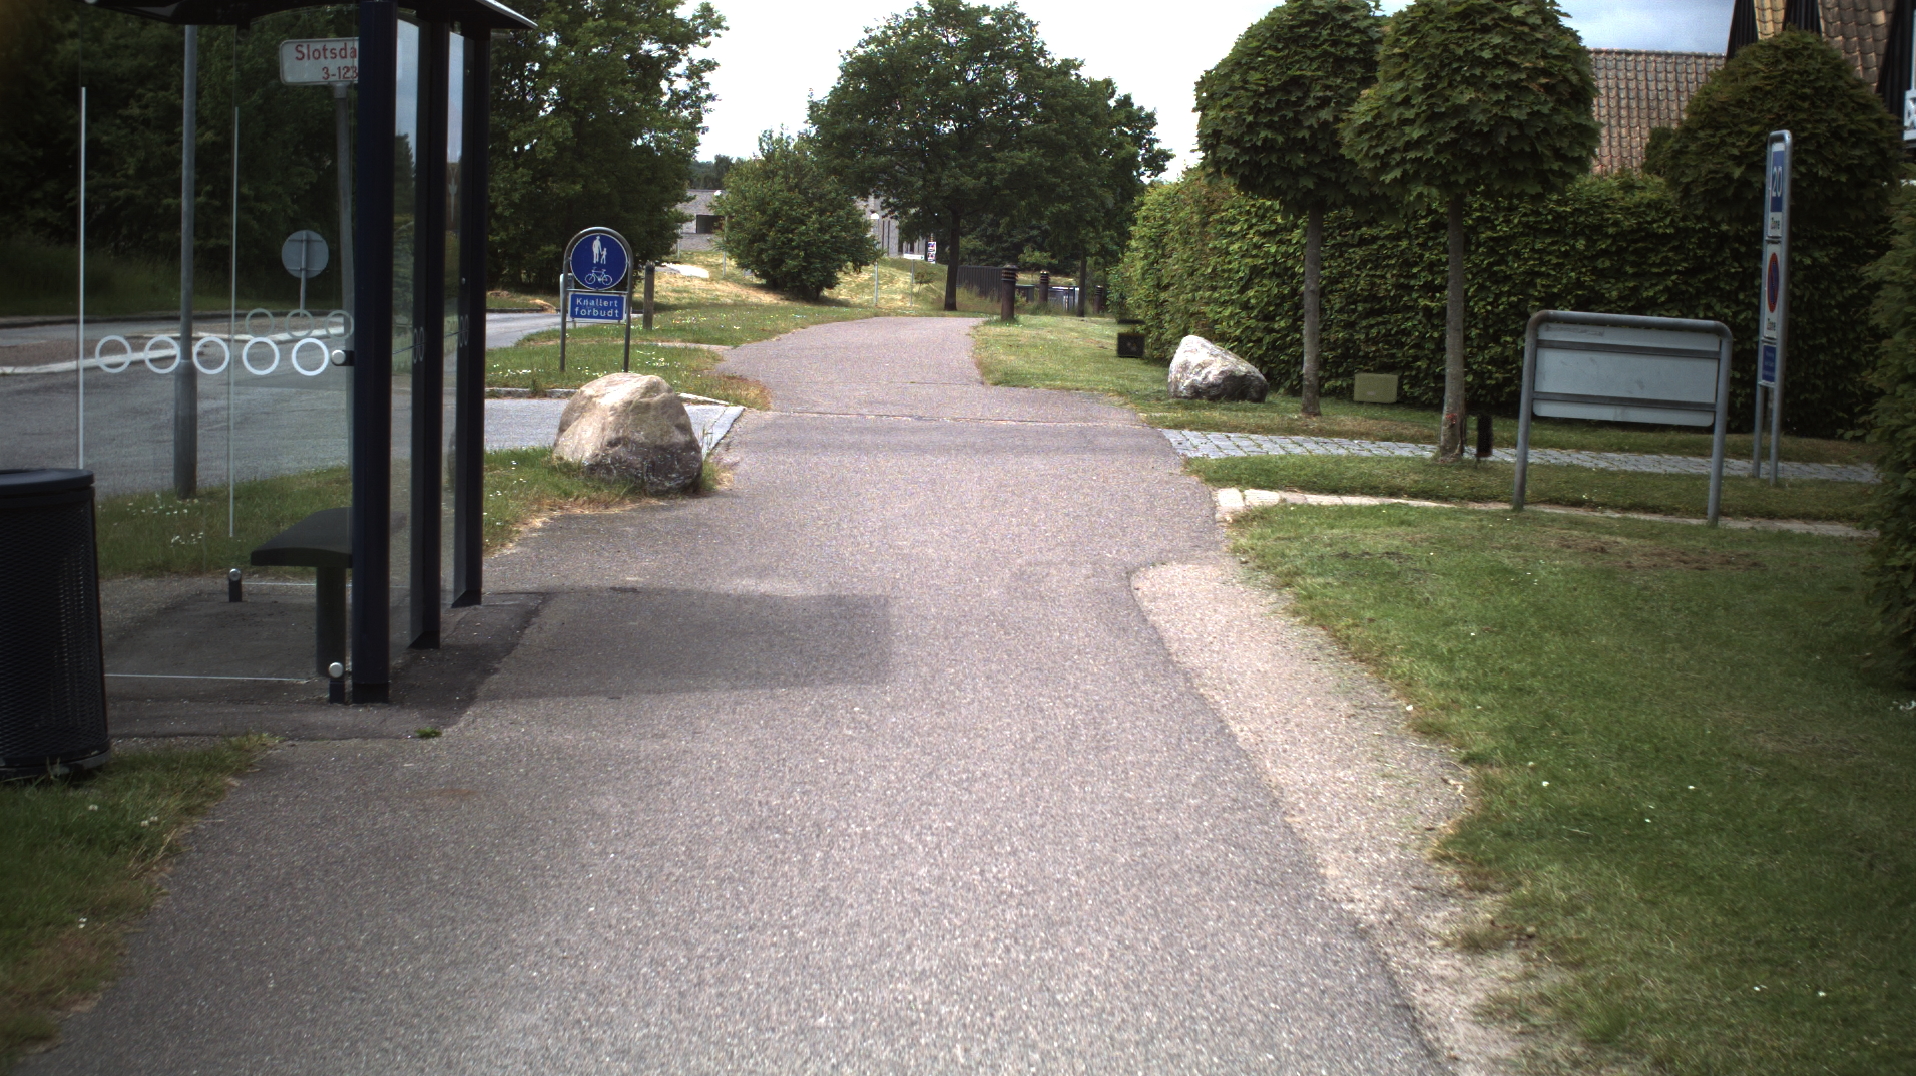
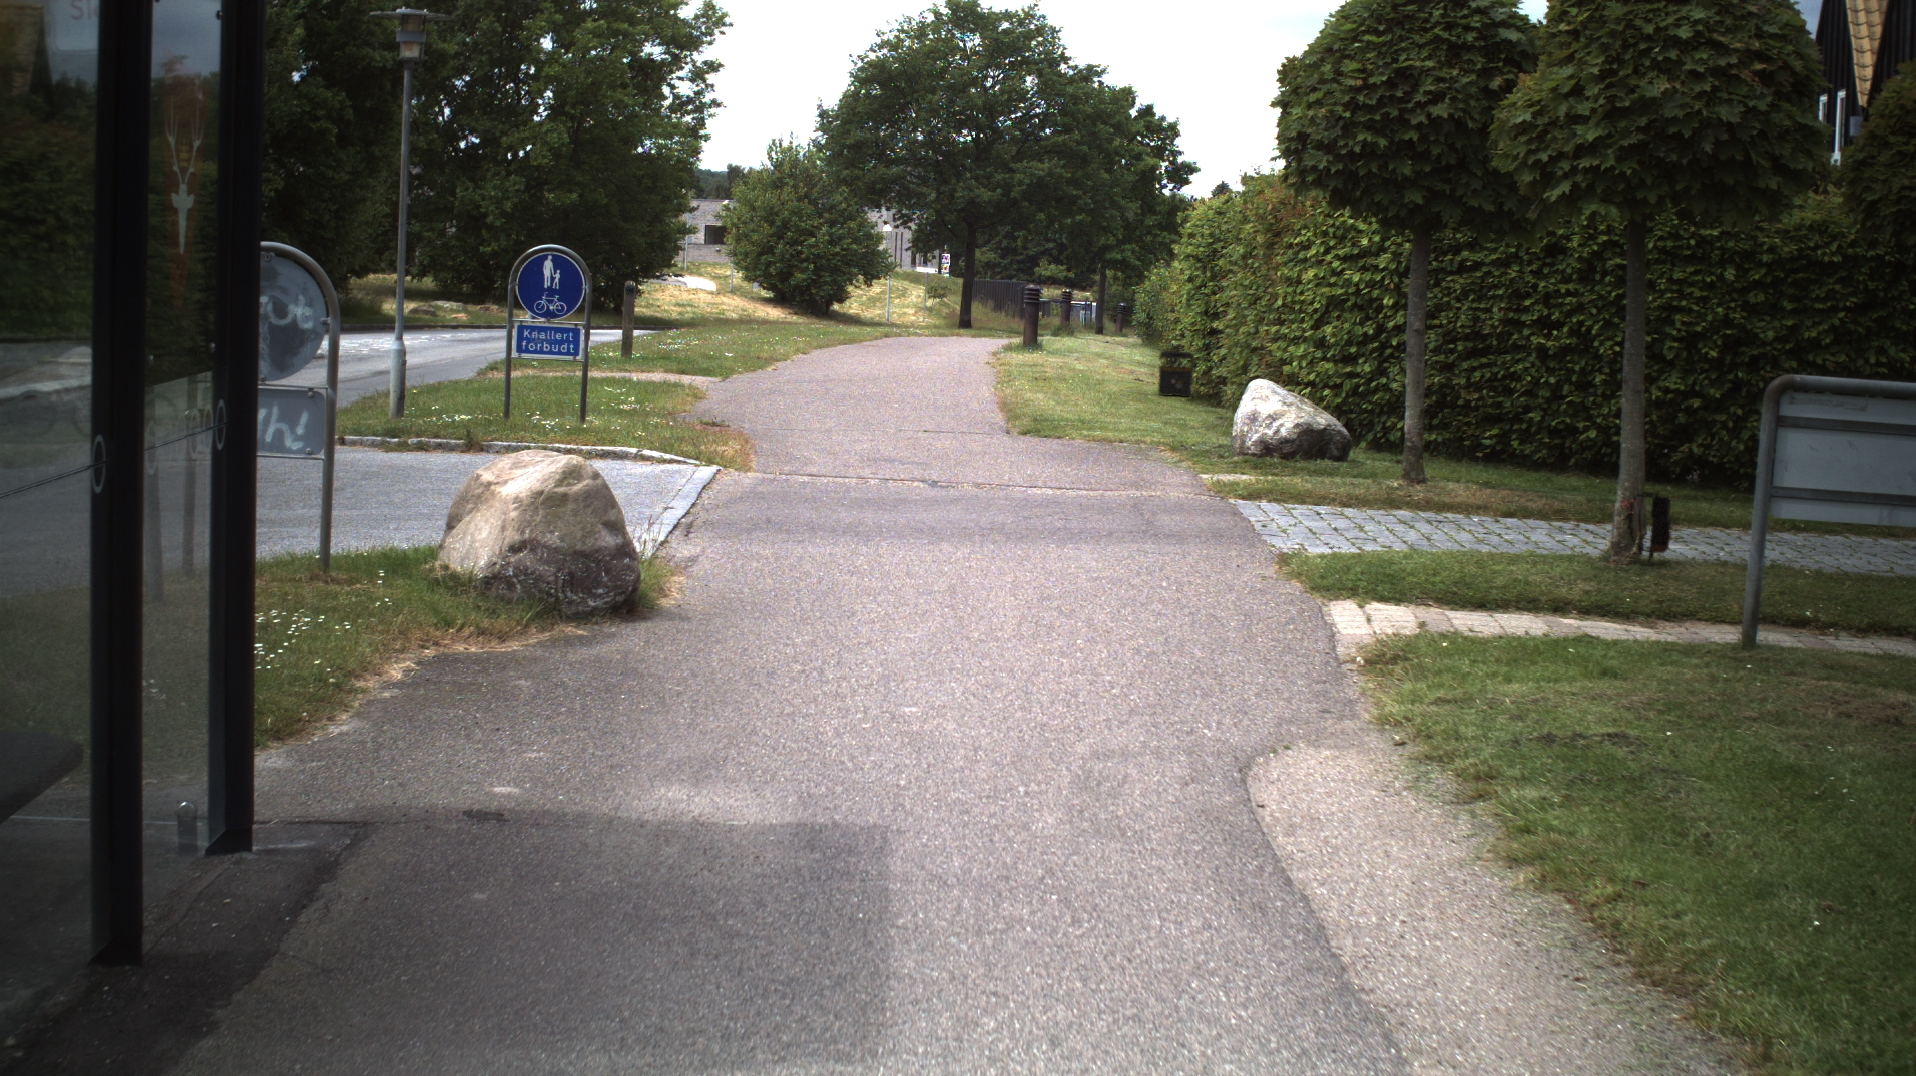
storage box: present [1354,373,1398,403] -> none [1452,425,1506,461]

